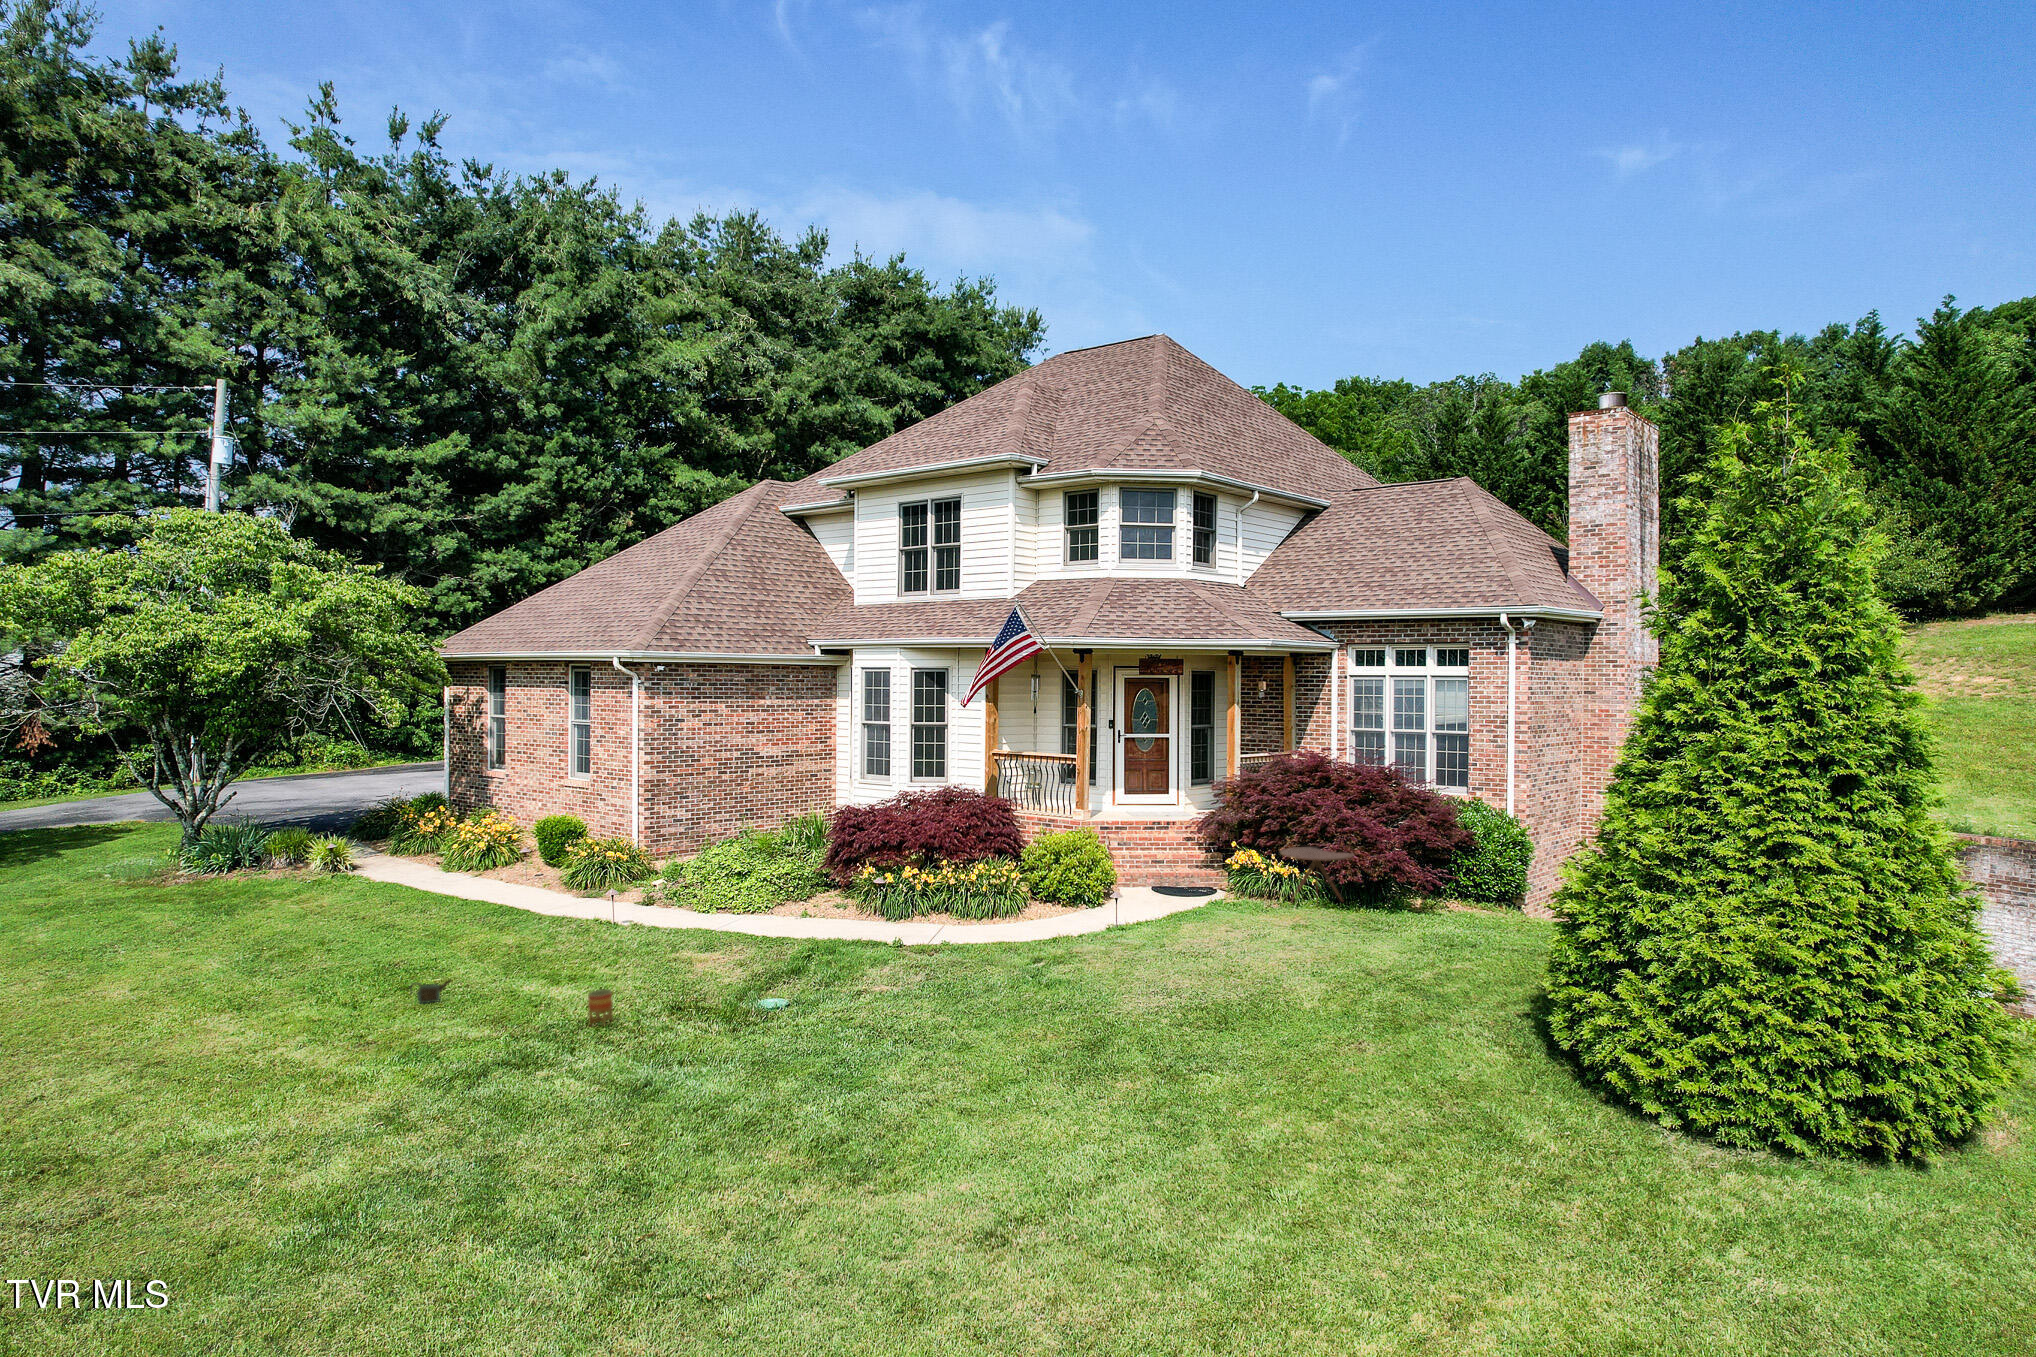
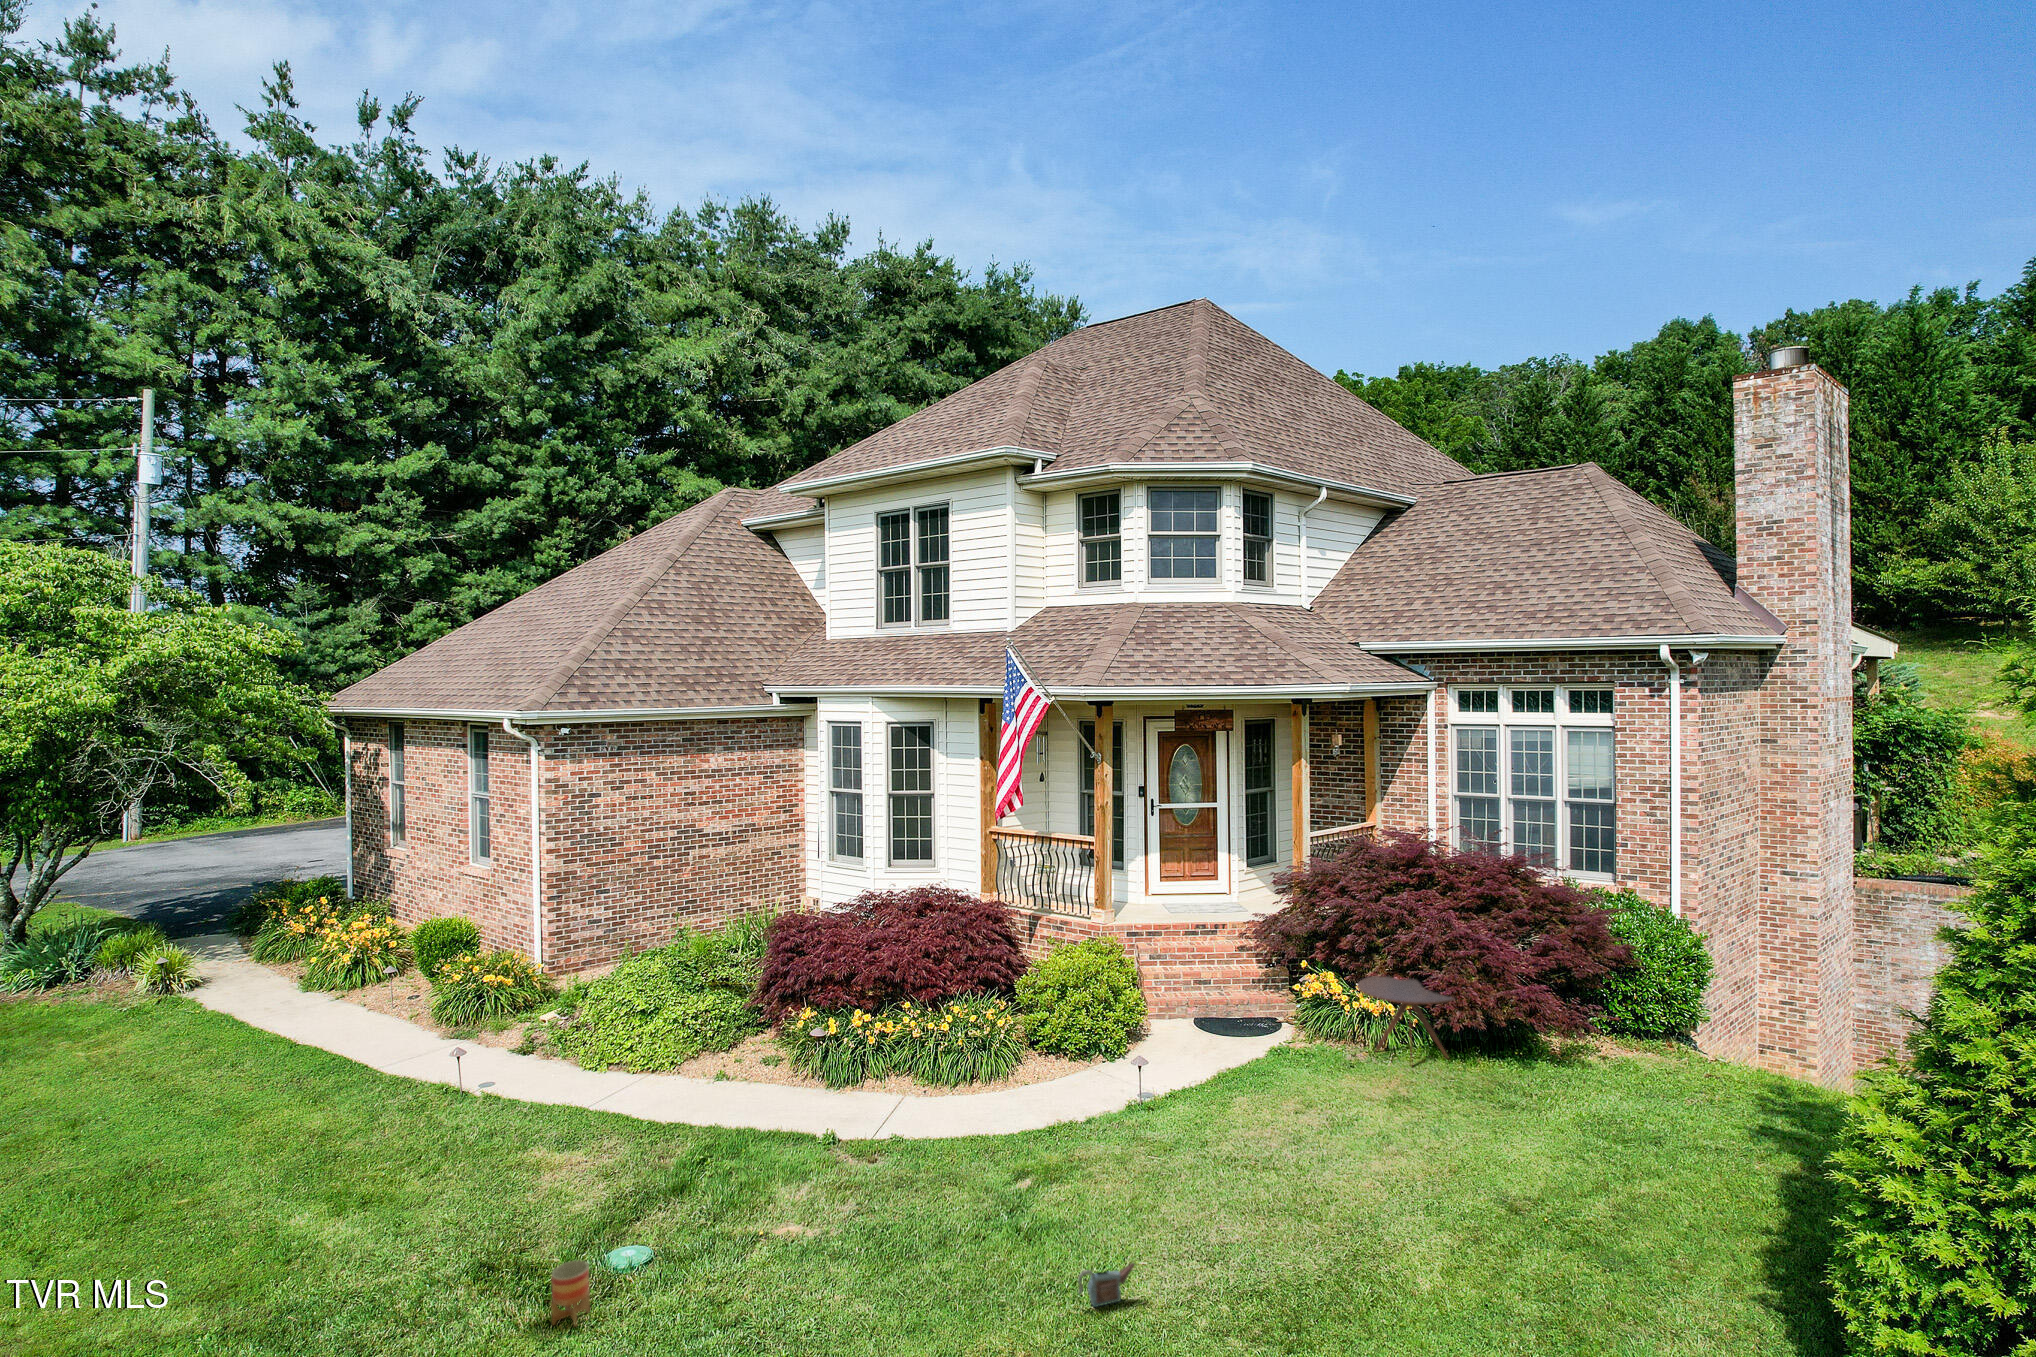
watering can: present [409,980,451,1003] -> present [1078,1263,1135,1307]
planter: present [588,989,613,1026] -> present [551,1260,590,1326]

